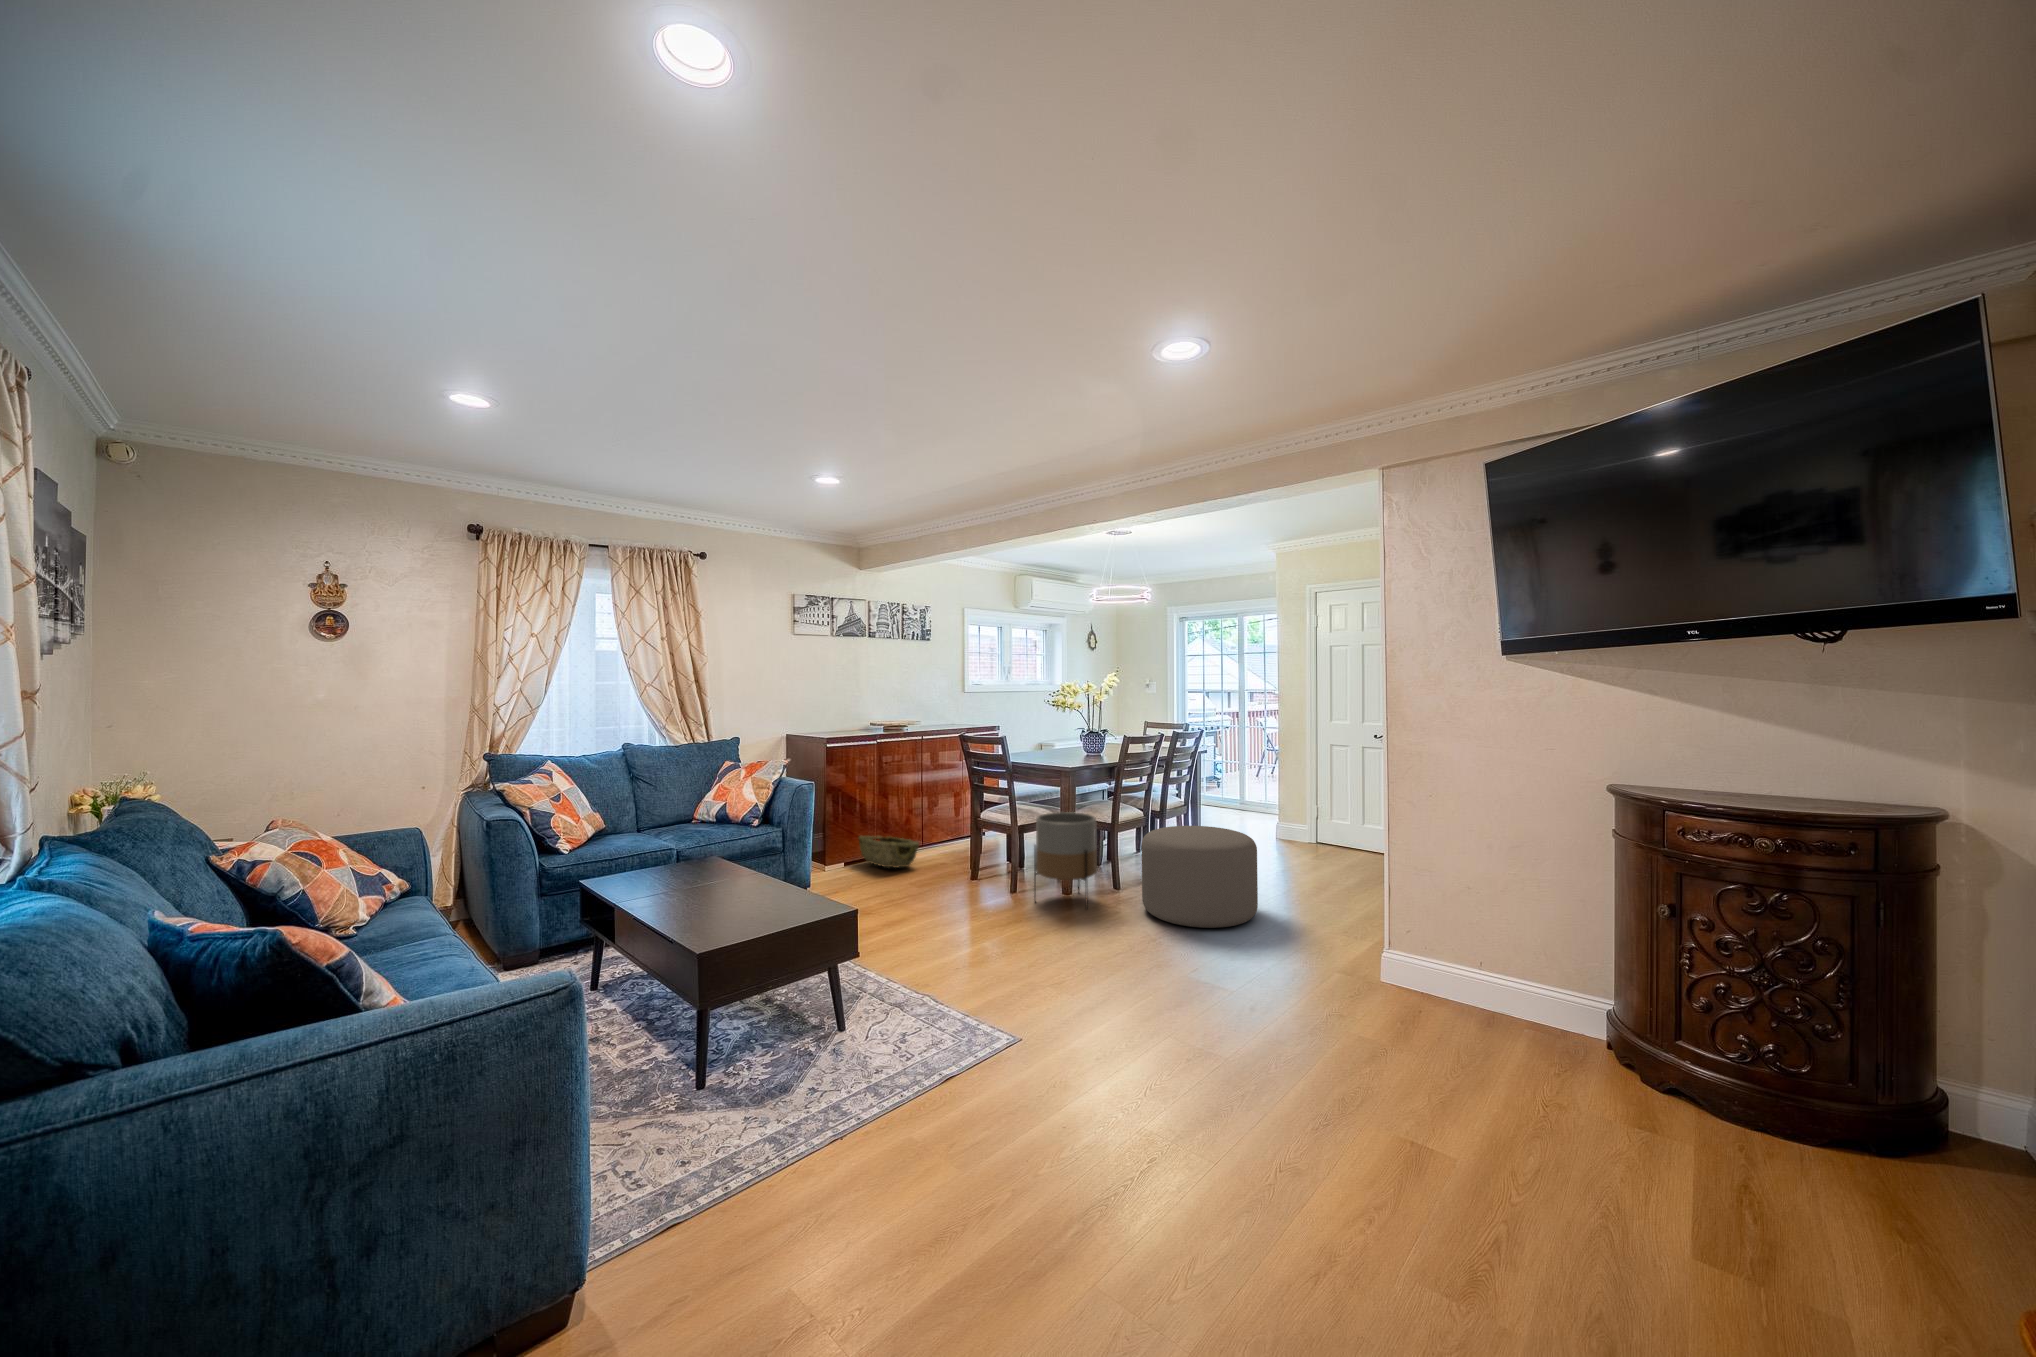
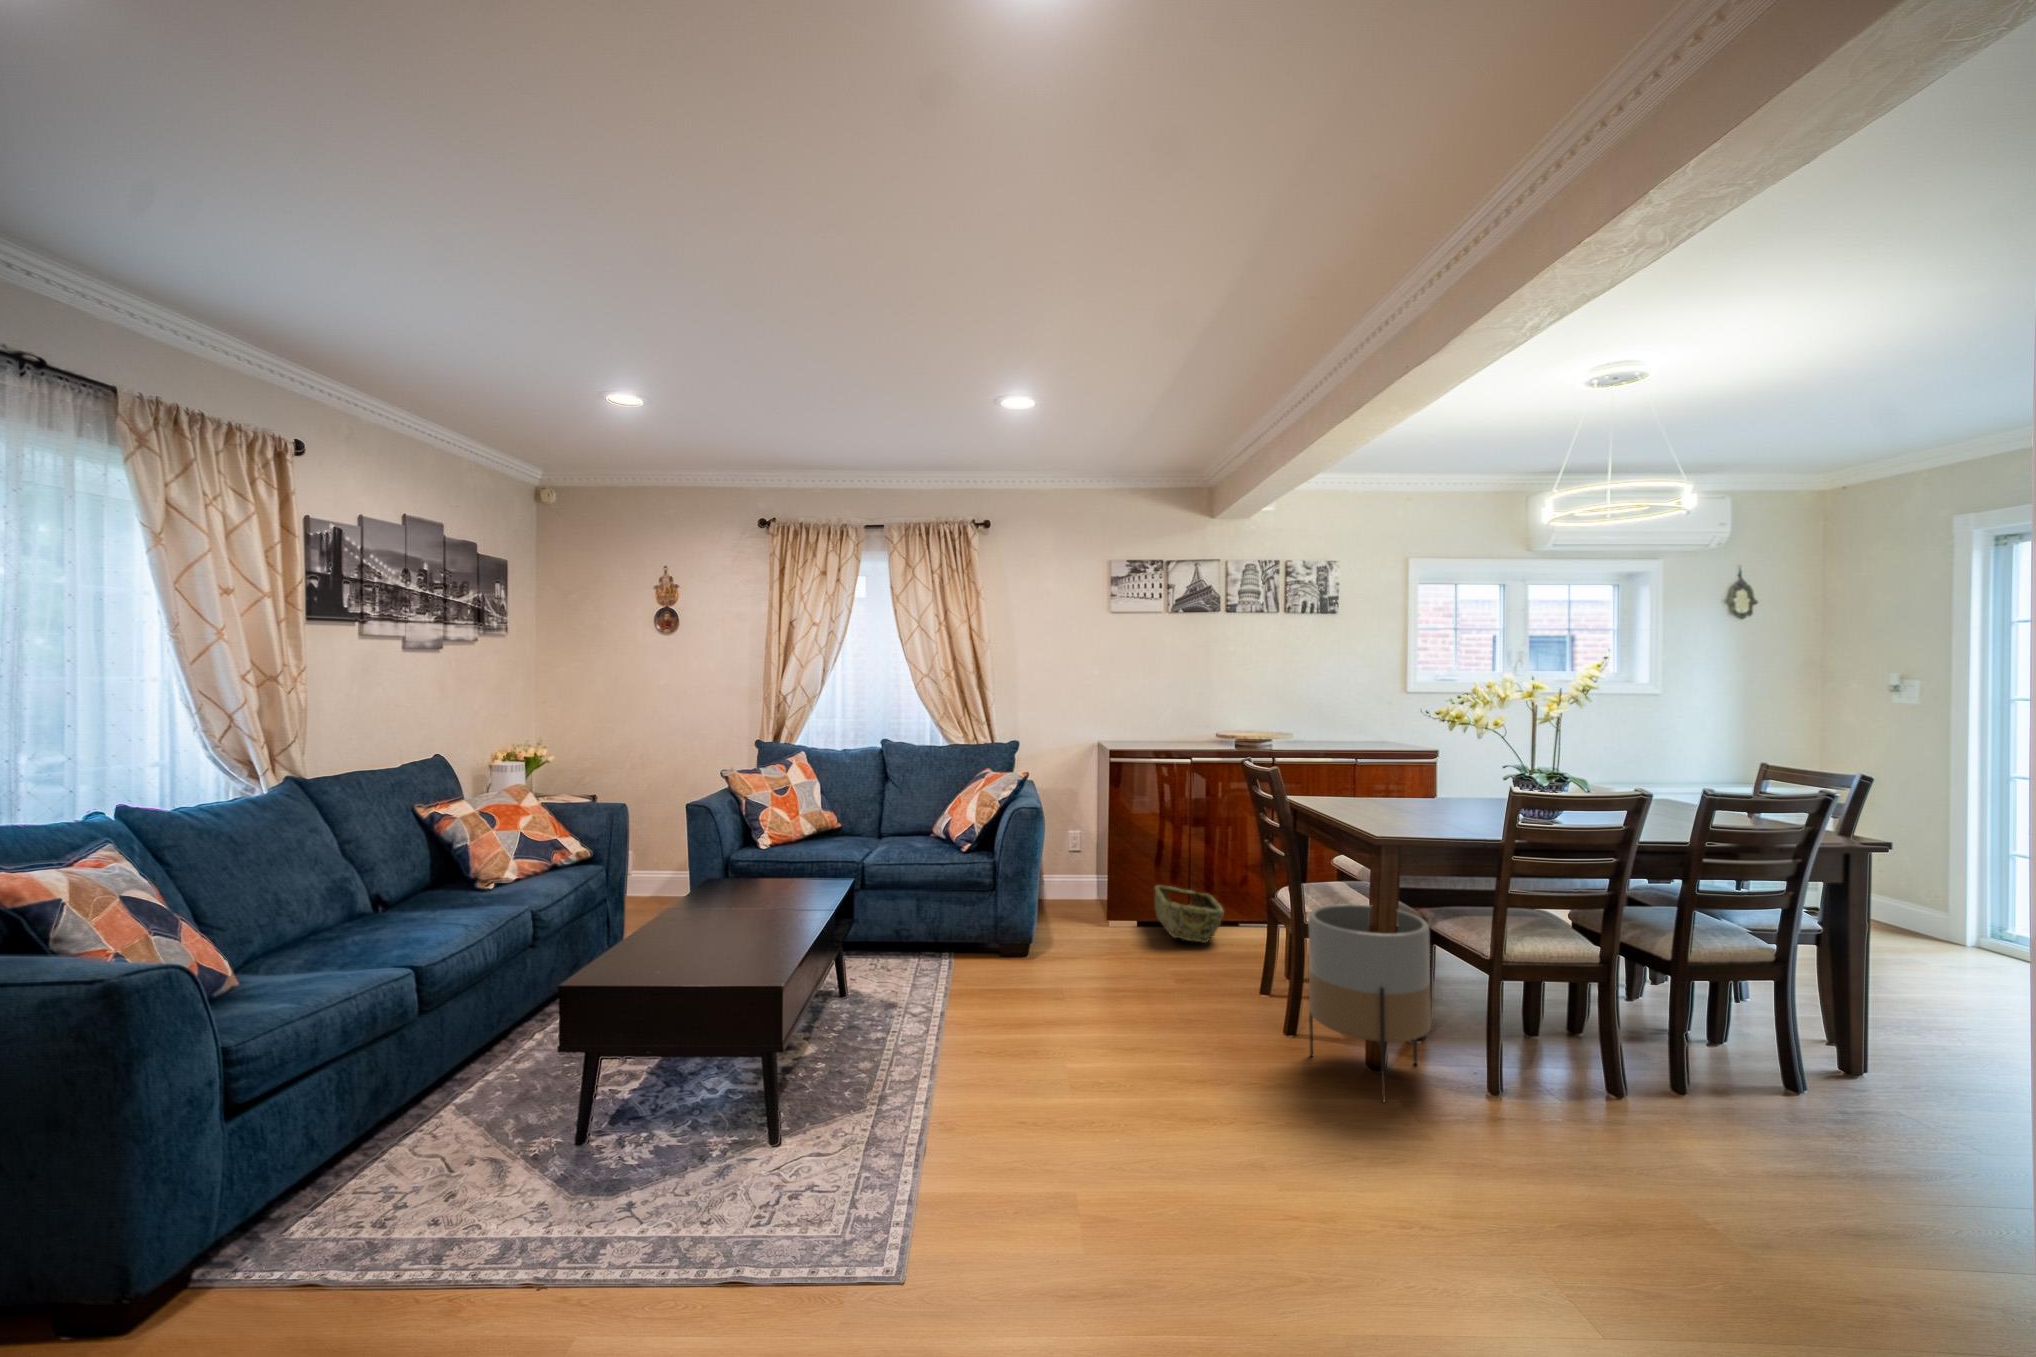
ottoman: present [1142,826,1258,928] -> none [1487,983,1818,1281]

